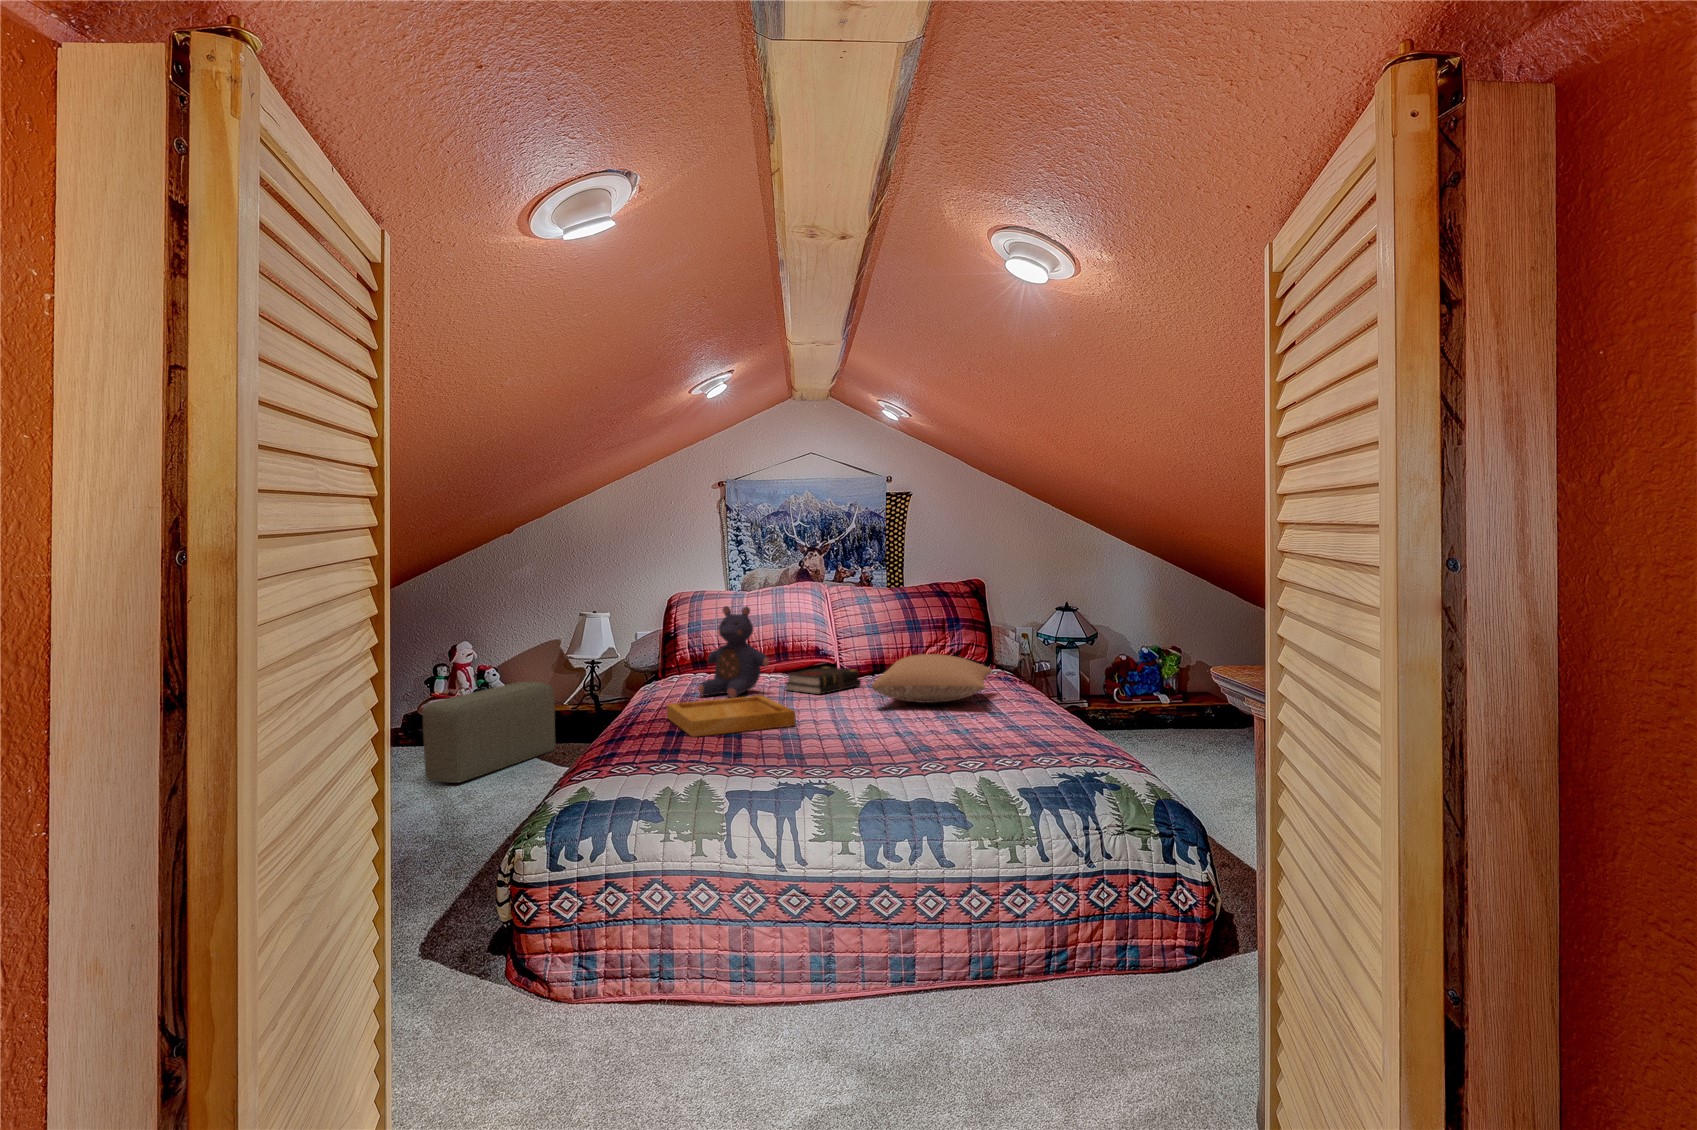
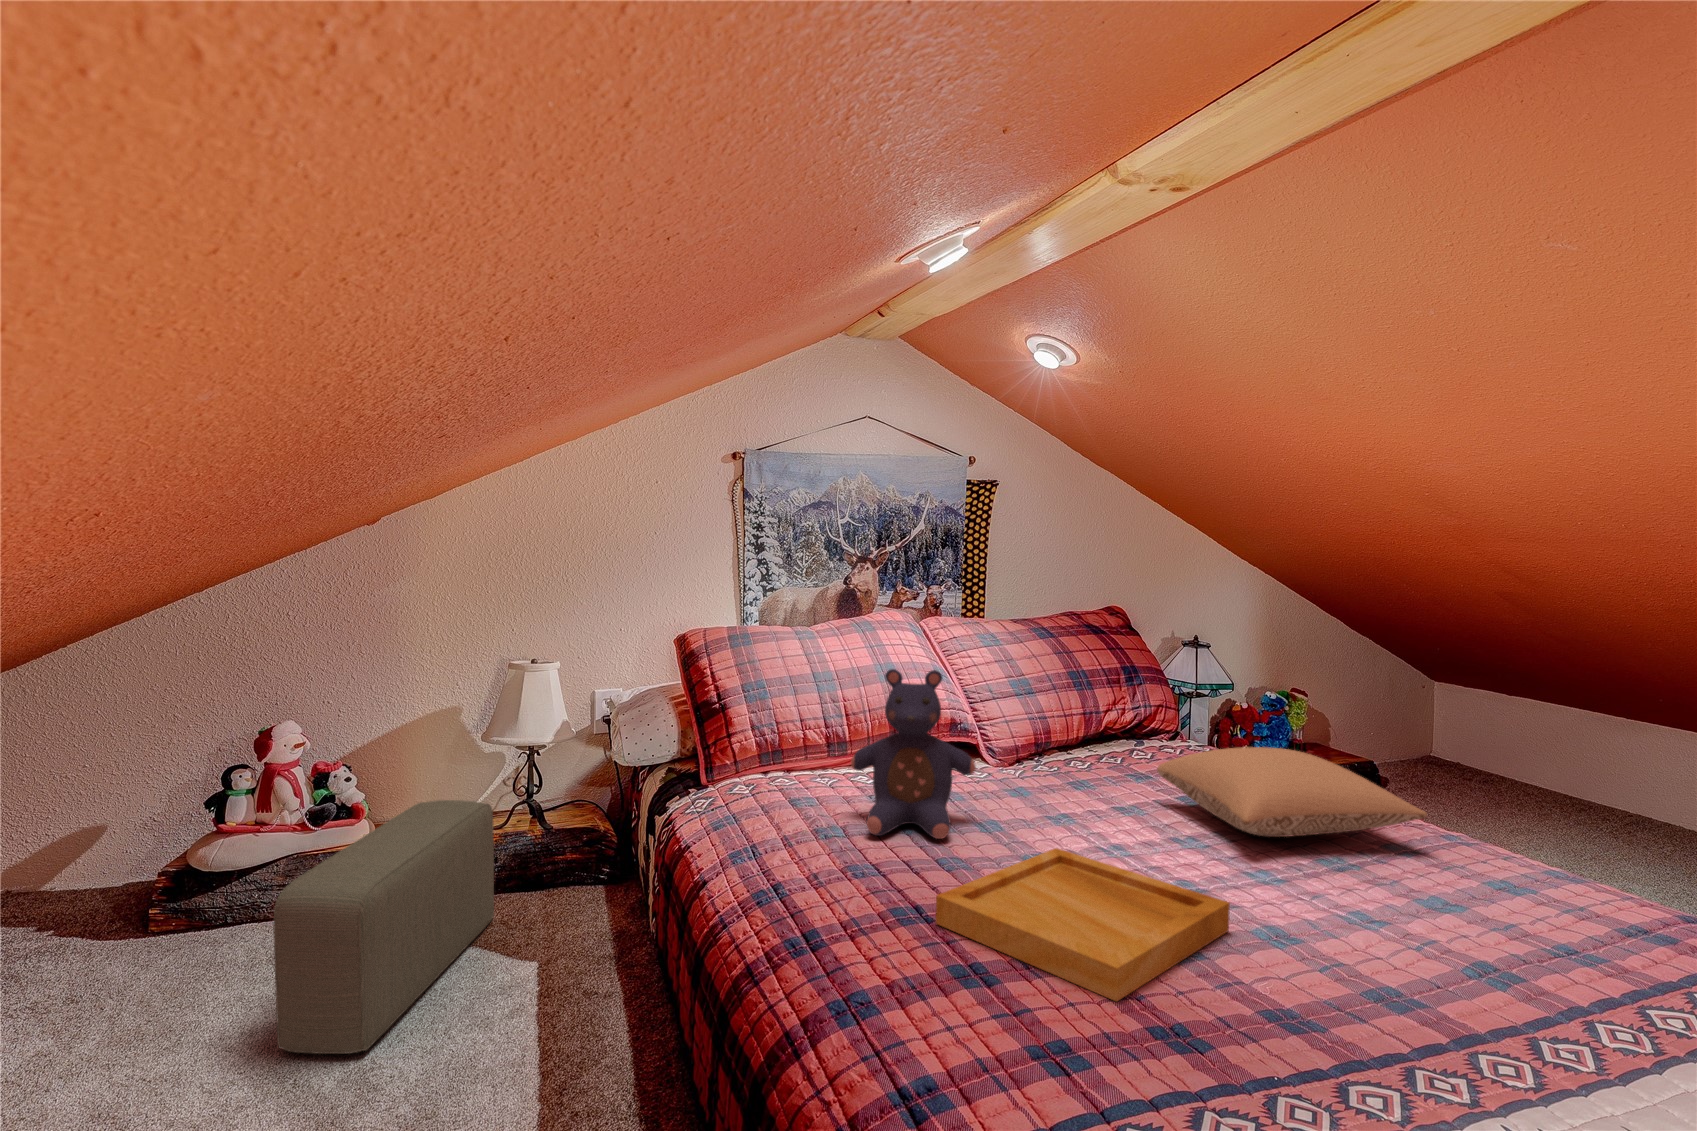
book: present [786,667,861,694] -> none [983,758,1081,819]

